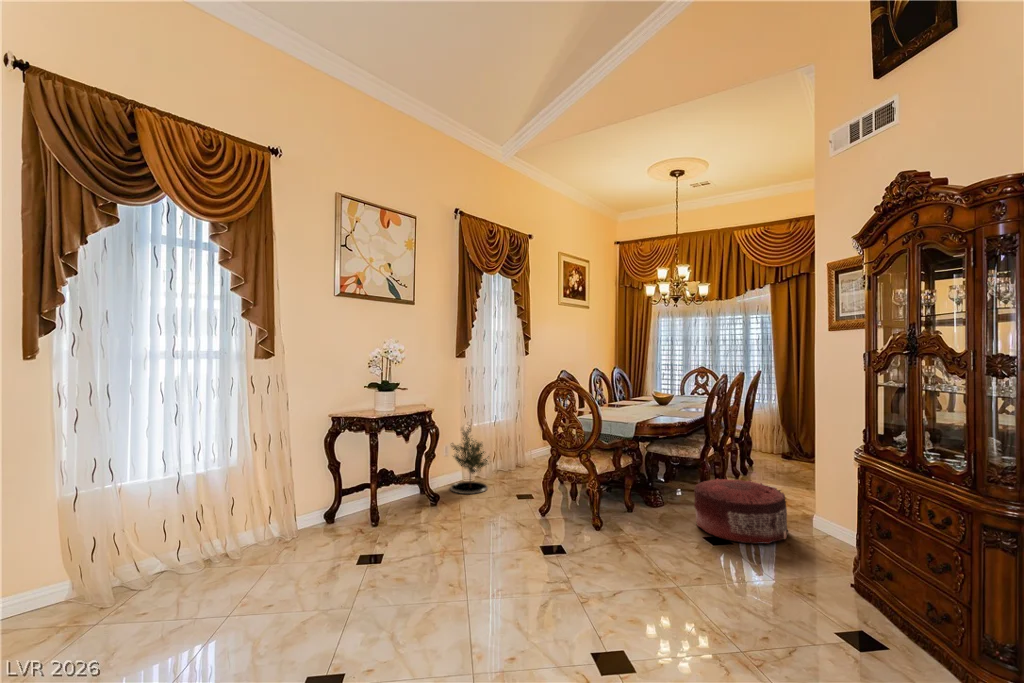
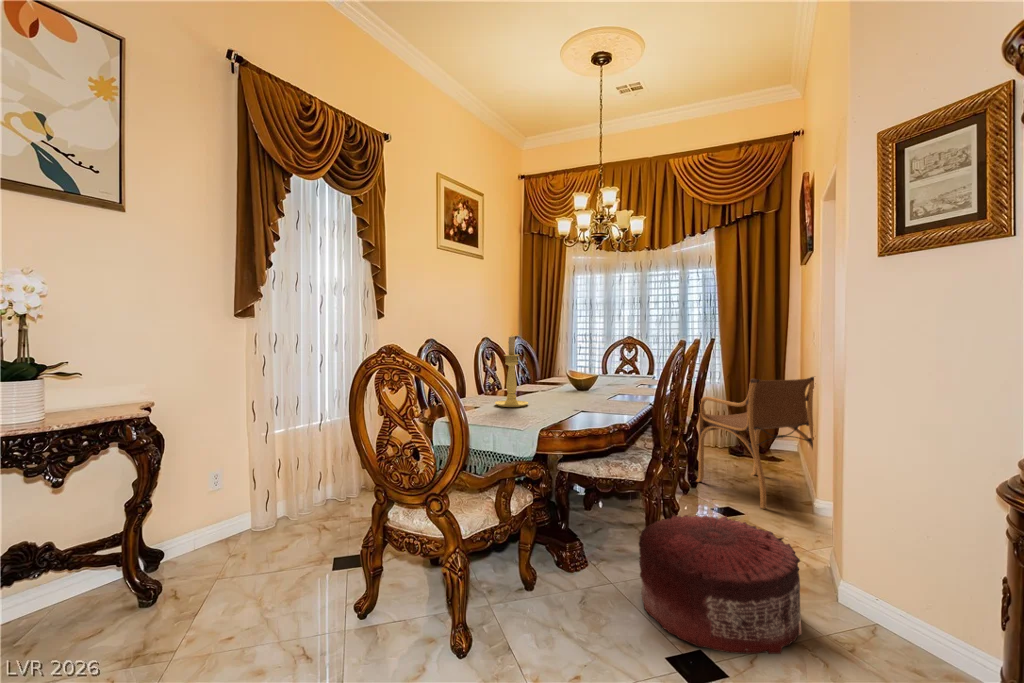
candle holder: none [607,369,628,412] -> present [495,336,528,407]
armchair: none [750,399,847,490] -> present [696,377,814,509]
potted tree: present [450,425,489,494] -> none [218,430,298,561]

